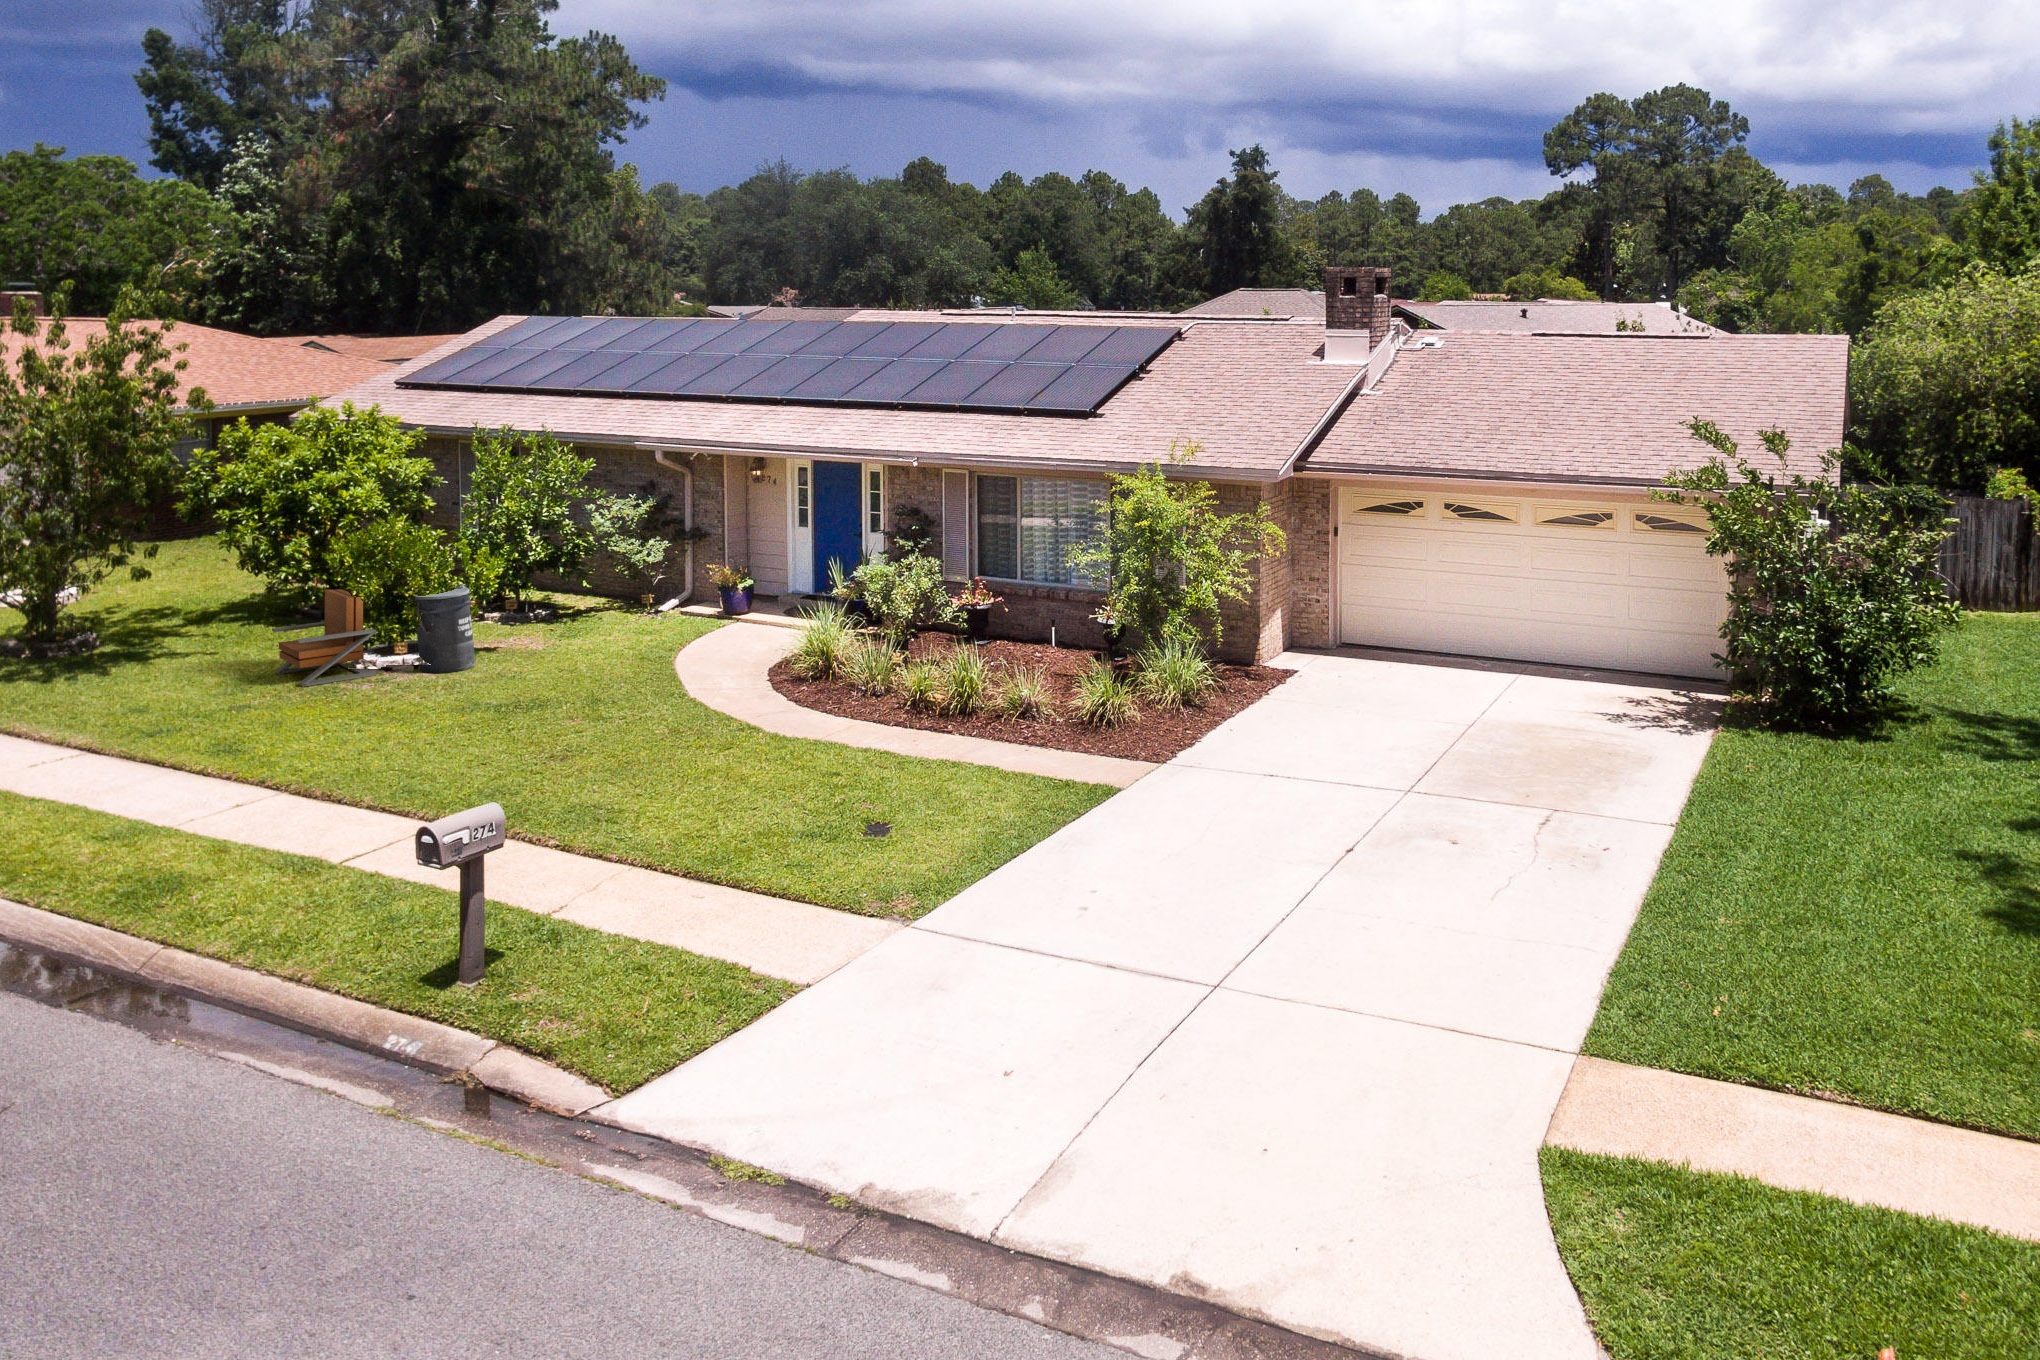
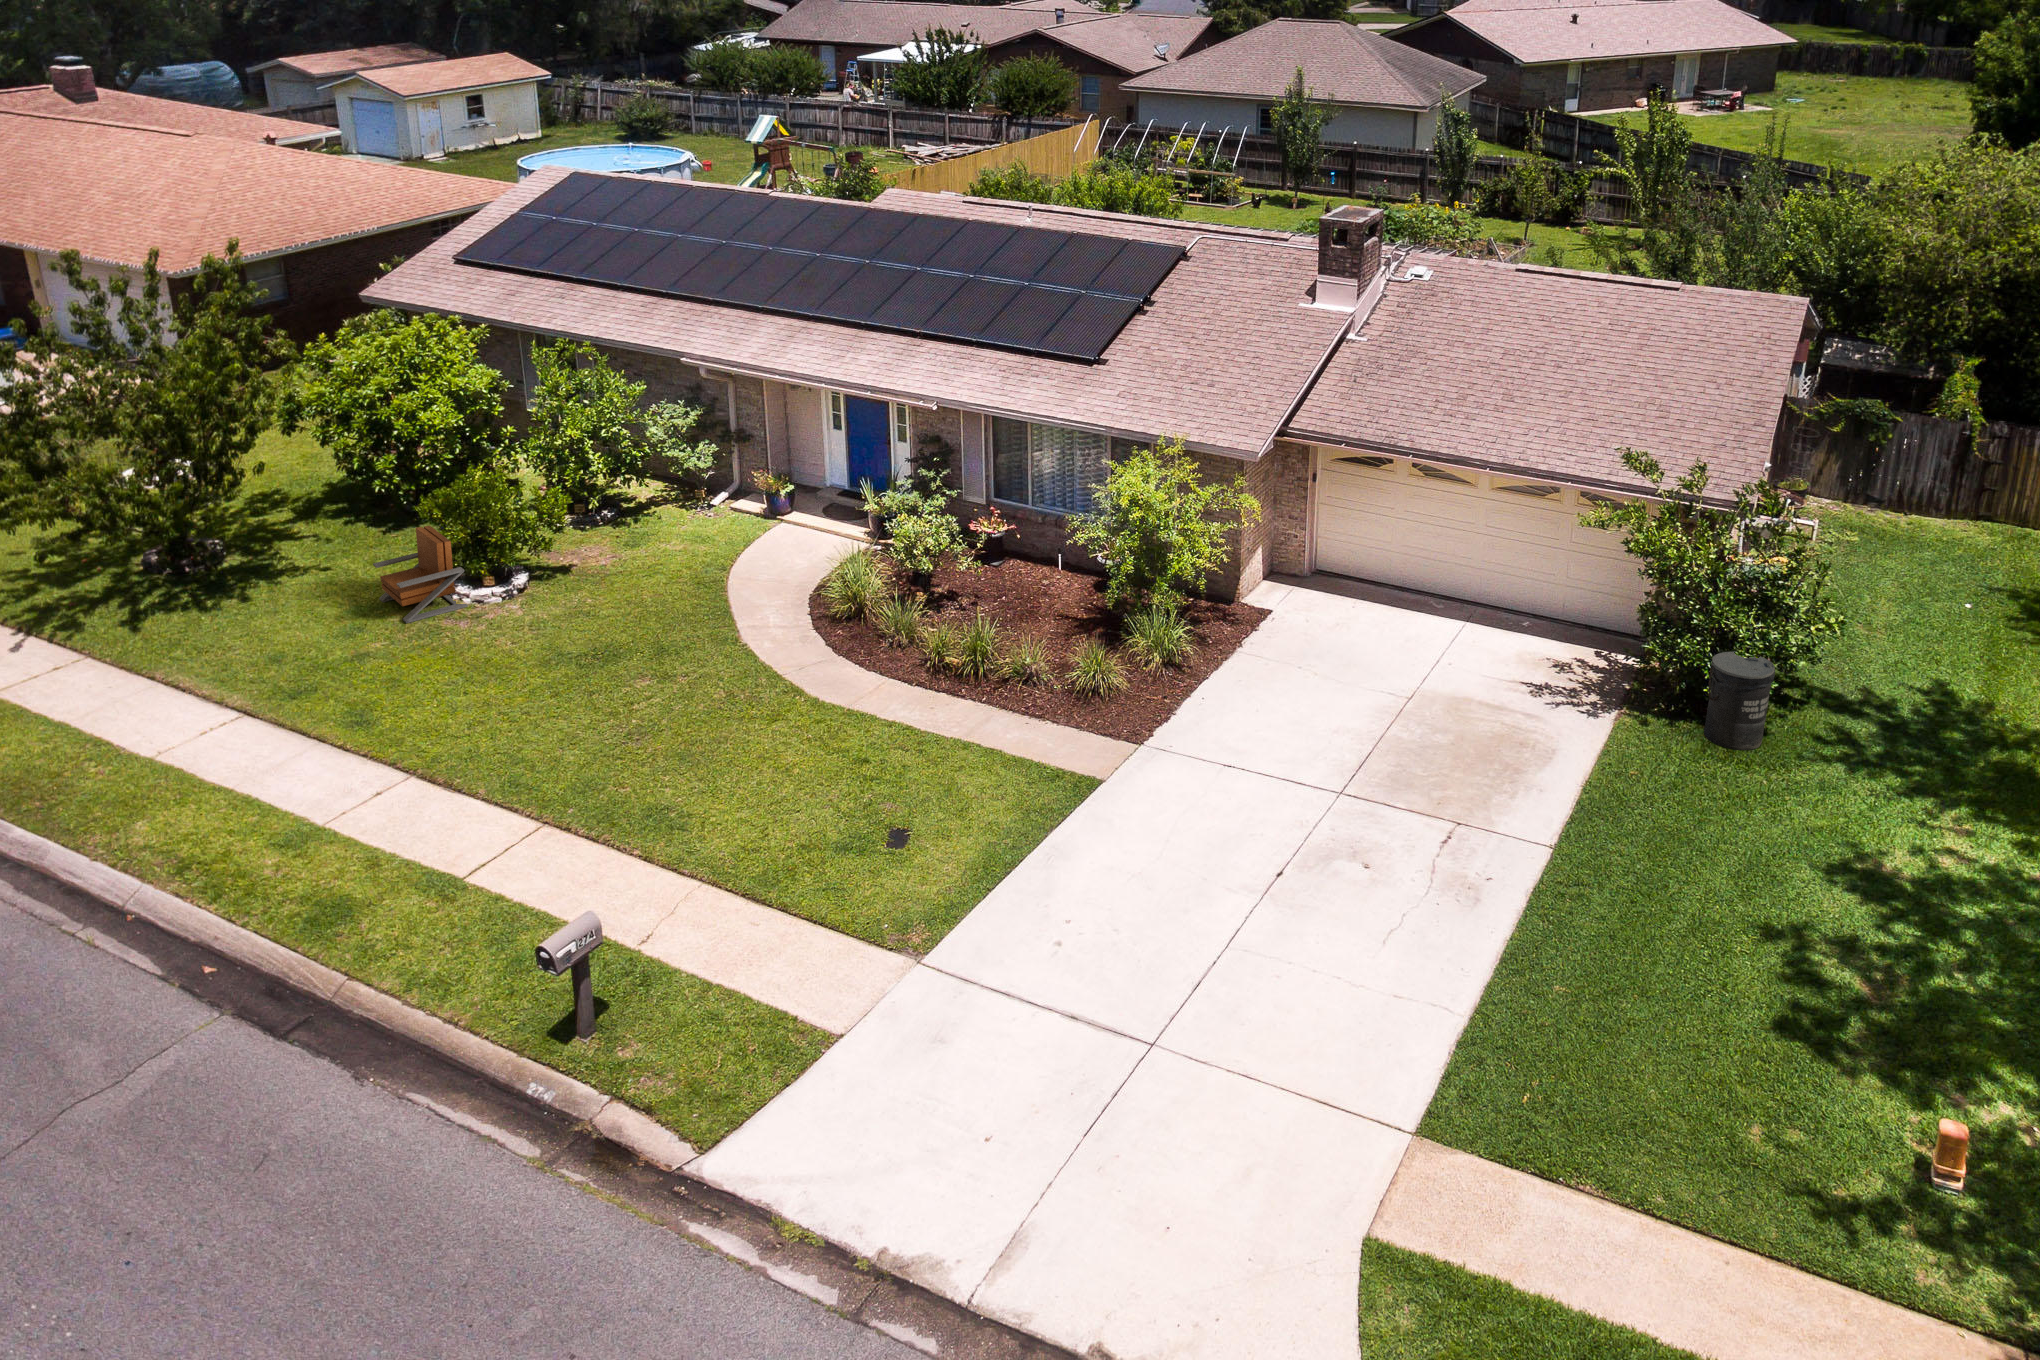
trash can: present [415,585,476,673] -> present [1704,652,1775,750]

